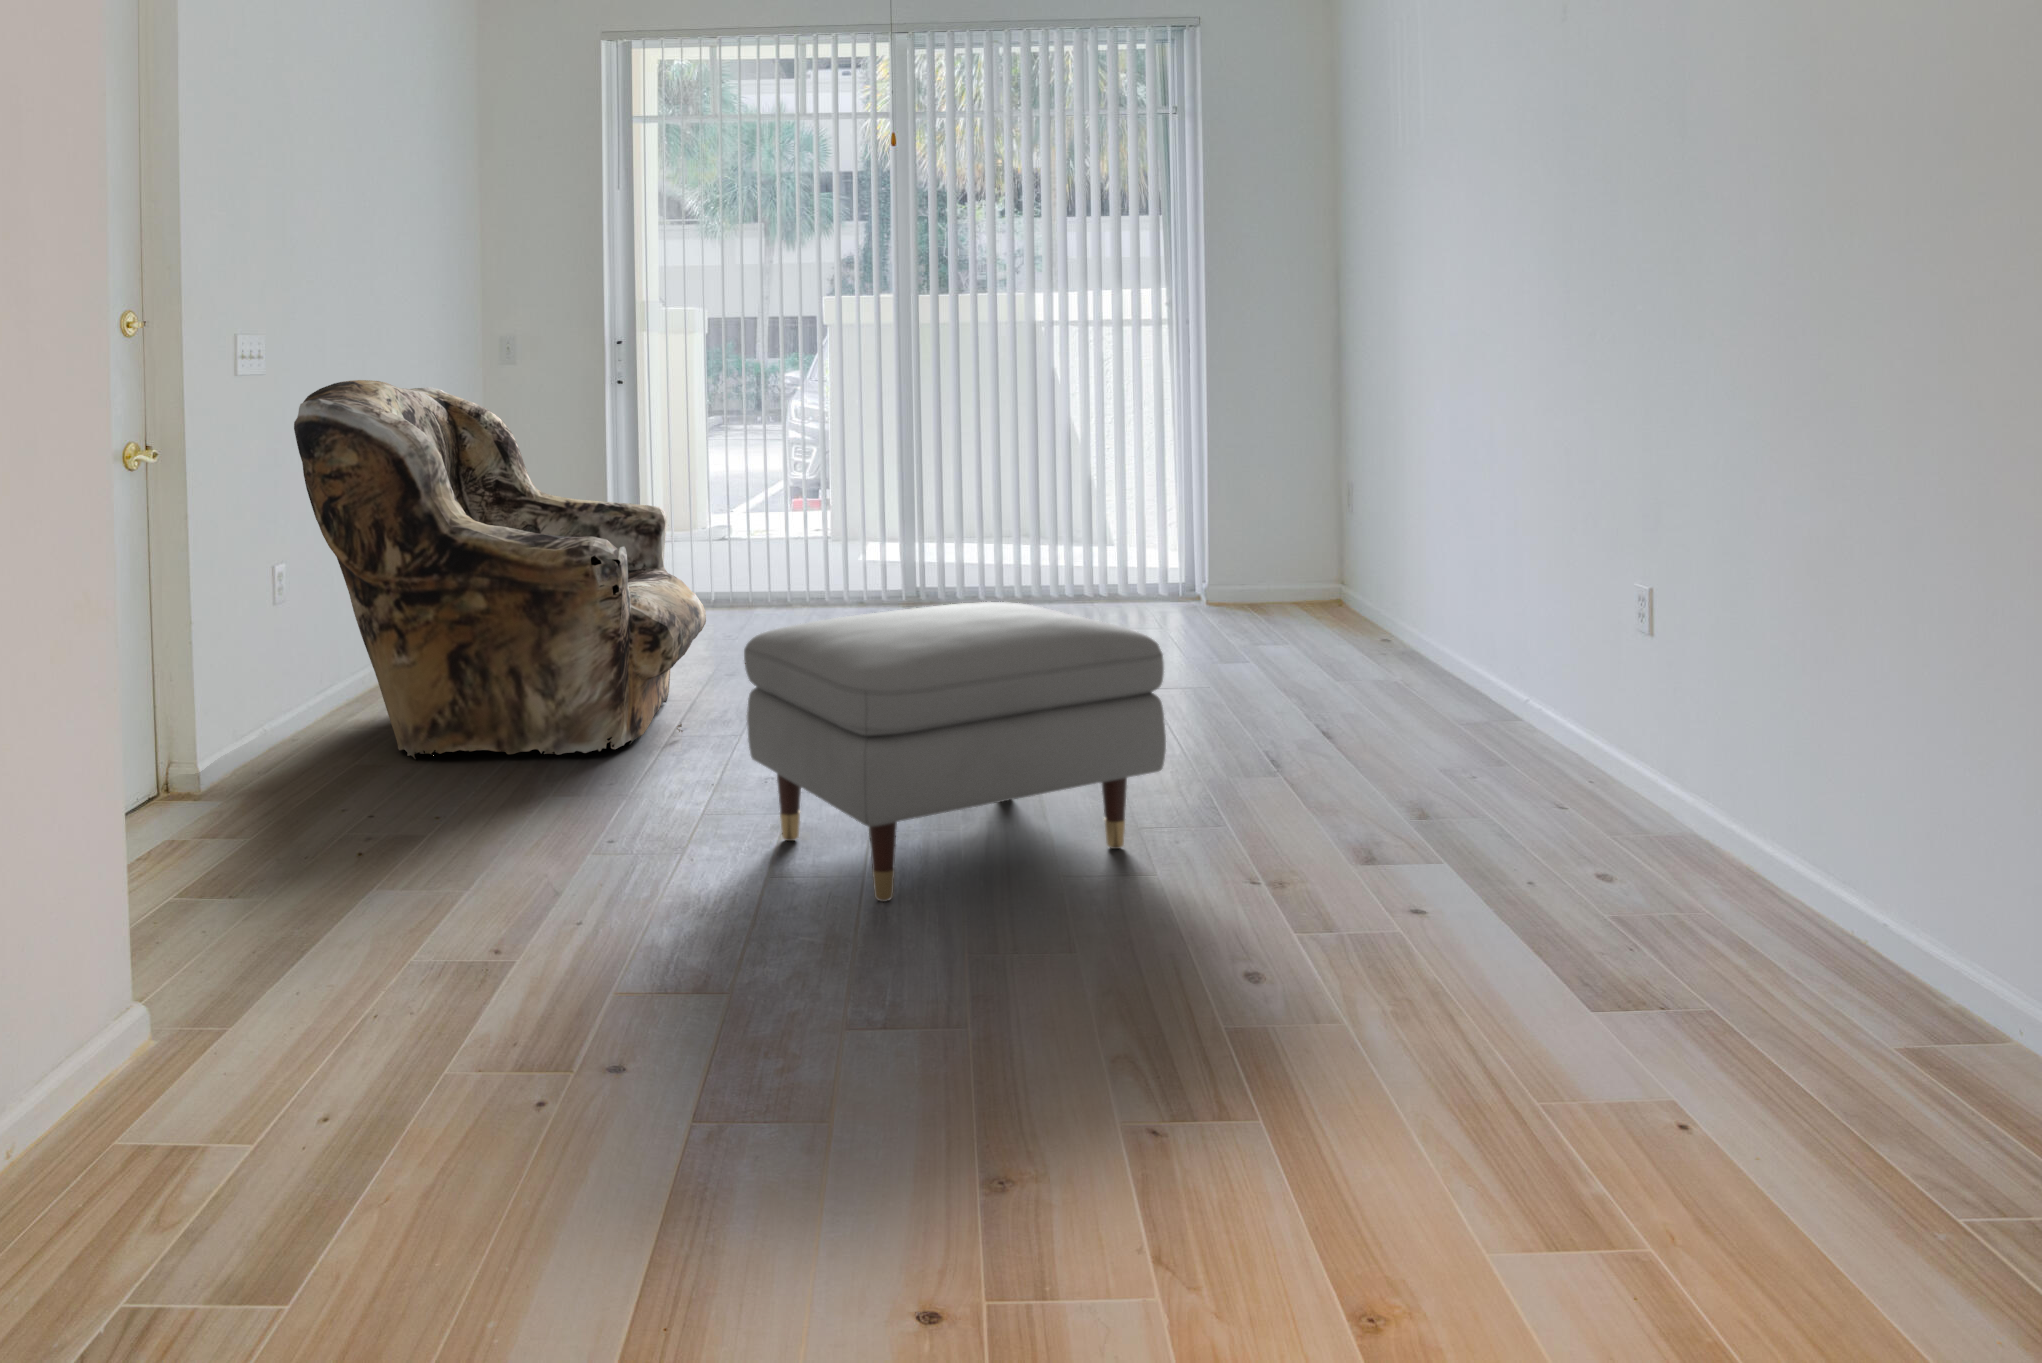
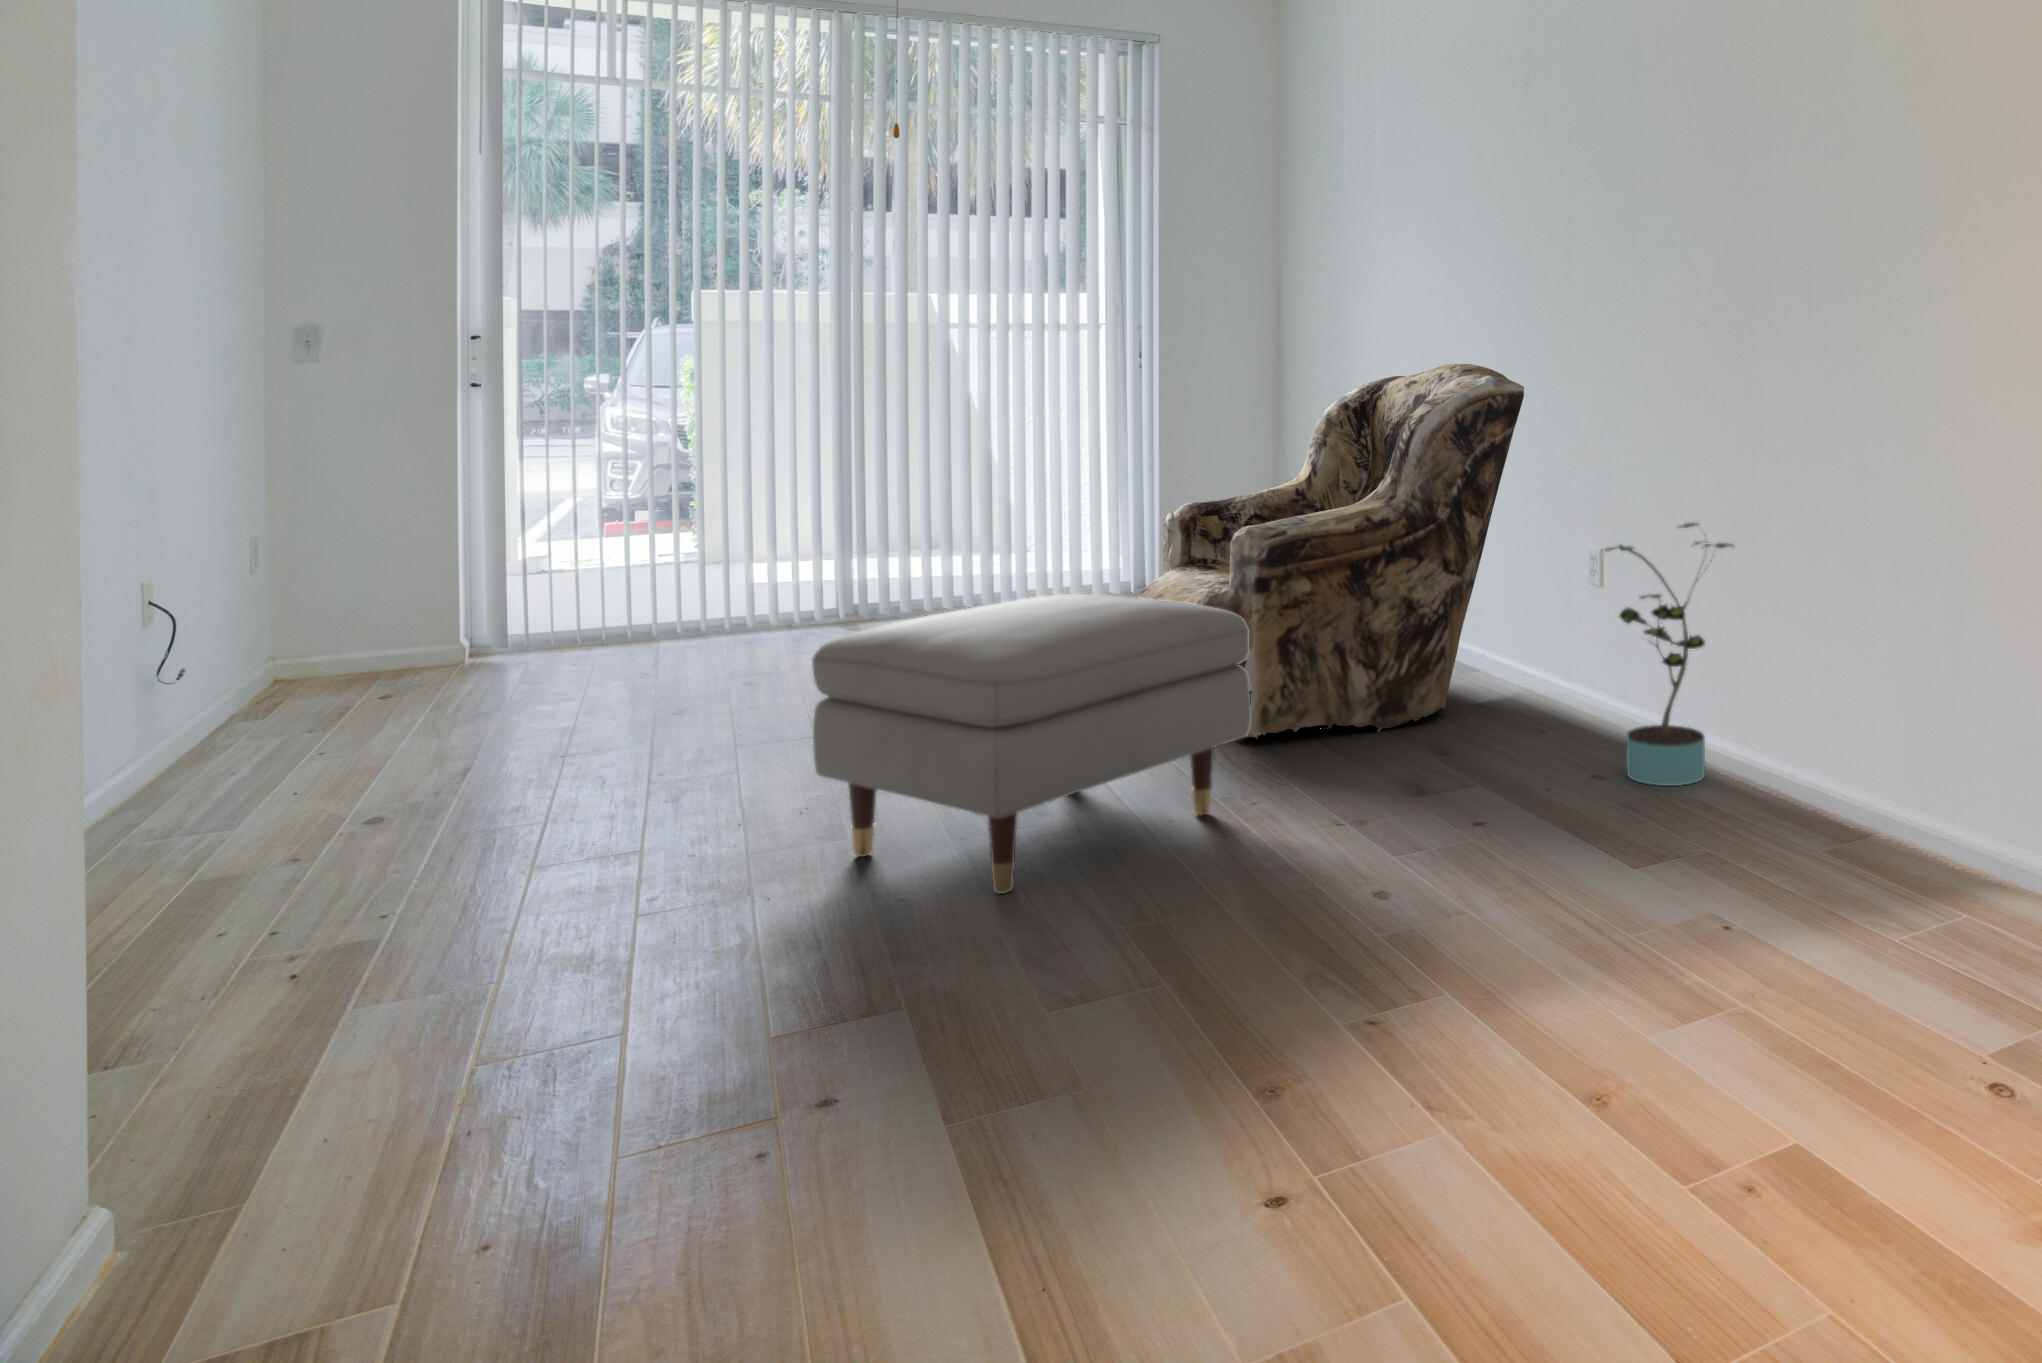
armchair: present [294,380,706,759] -> present [1138,364,1524,738]
potted plant: none [1610,566,1783,901] -> present [1606,523,1732,786]

